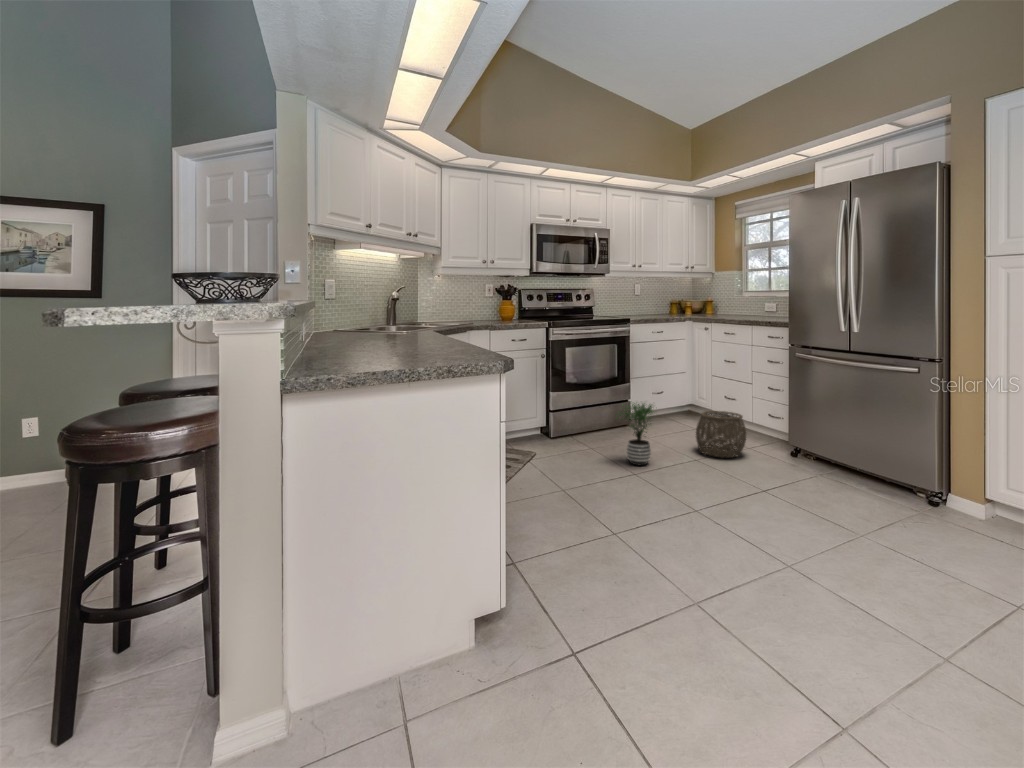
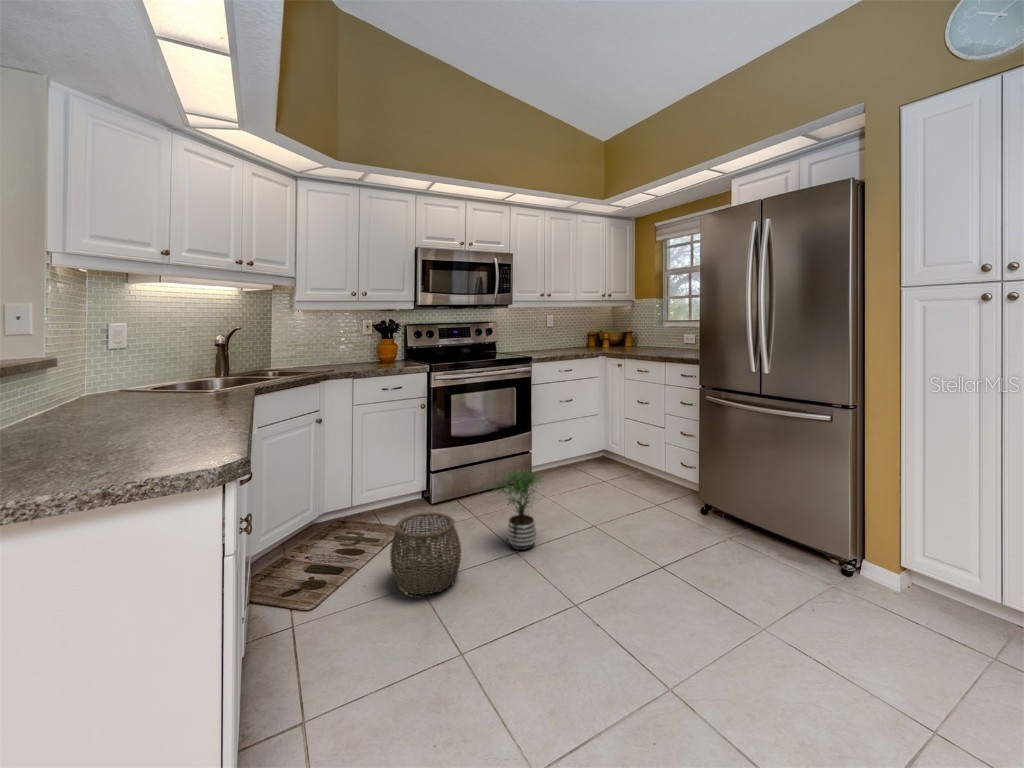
woven basket: present [696,411,746,458] -> present [390,513,461,595]

